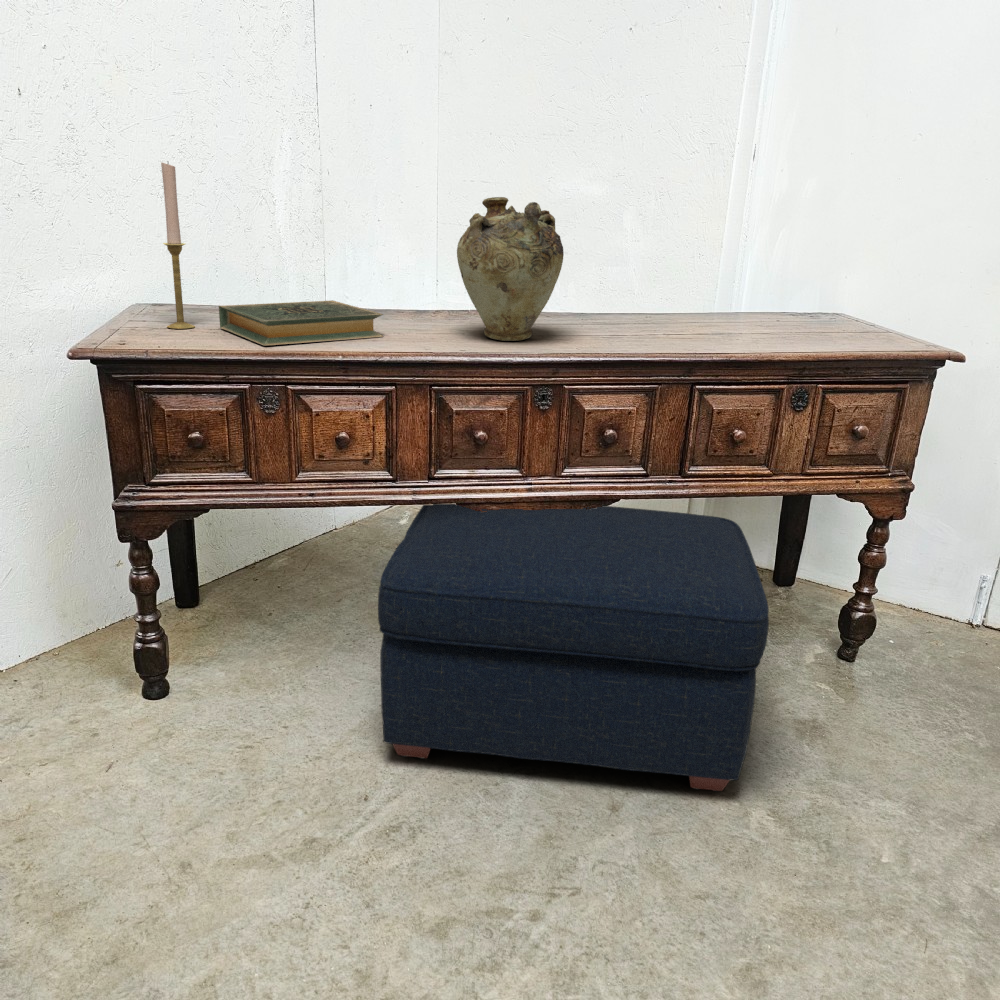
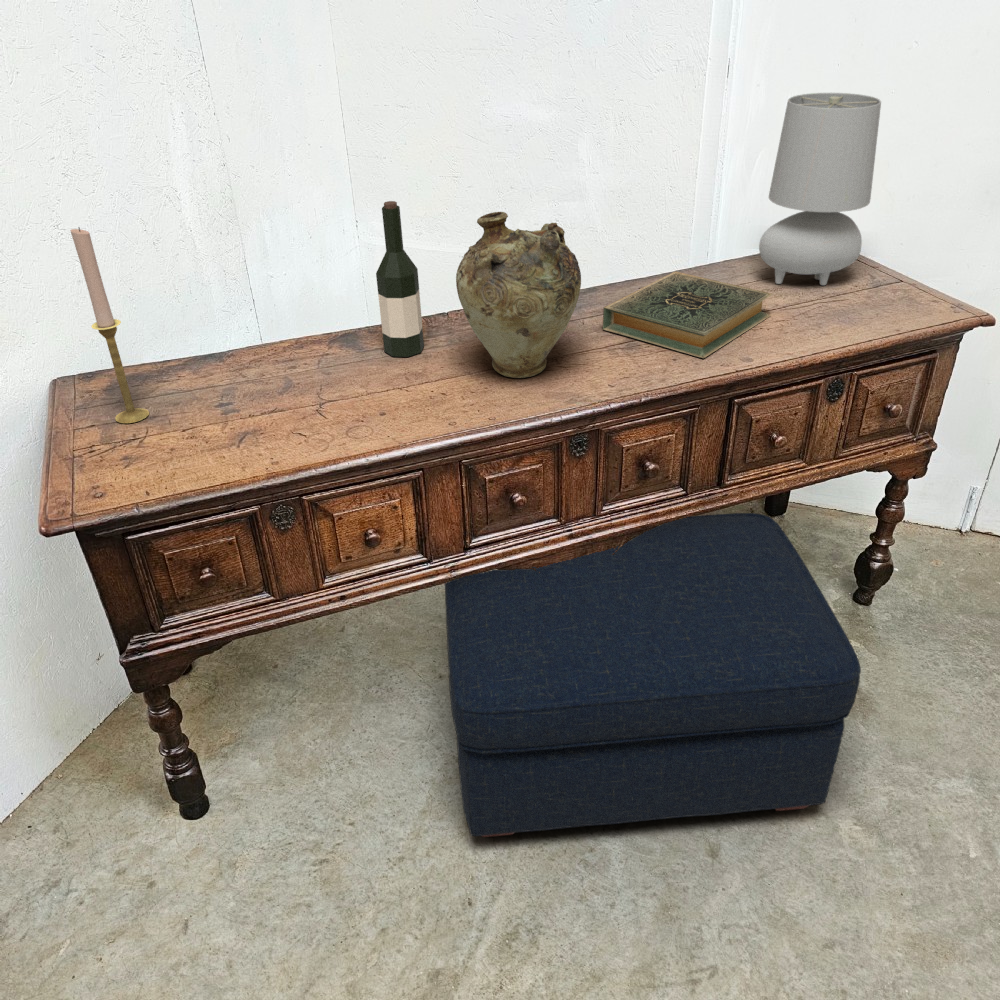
table lamp: none [757,163,866,332] -> present [759,93,881,285]
wine bottle: none [403,193,439,326] -> present [376,201,424,357]
hardback book: present [219,300,383,346] -> present [603,271,773,358]

